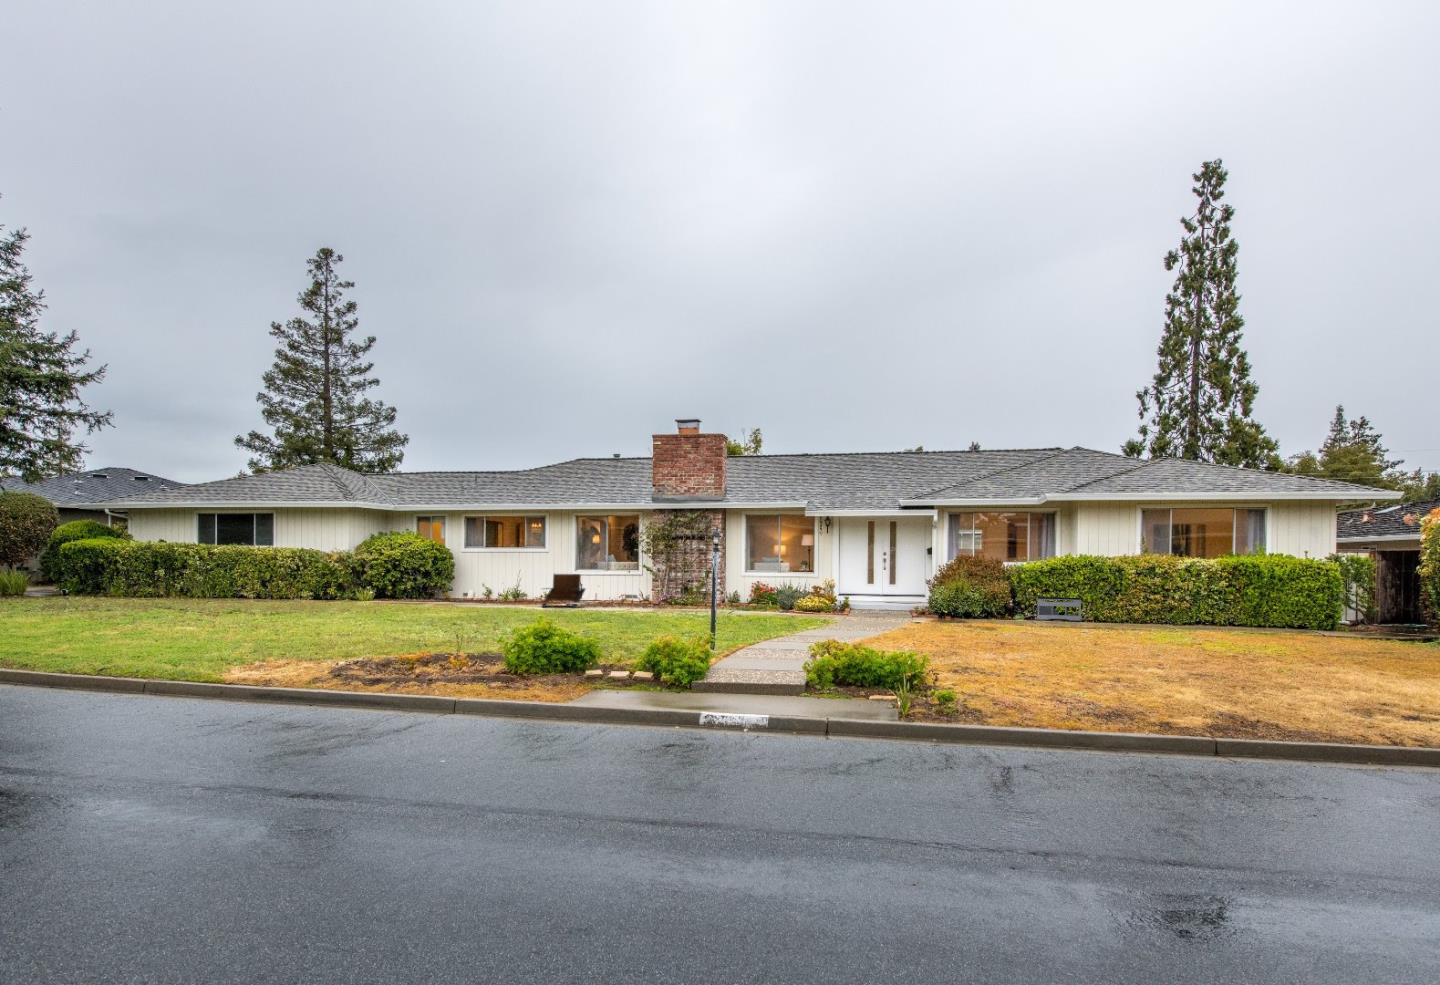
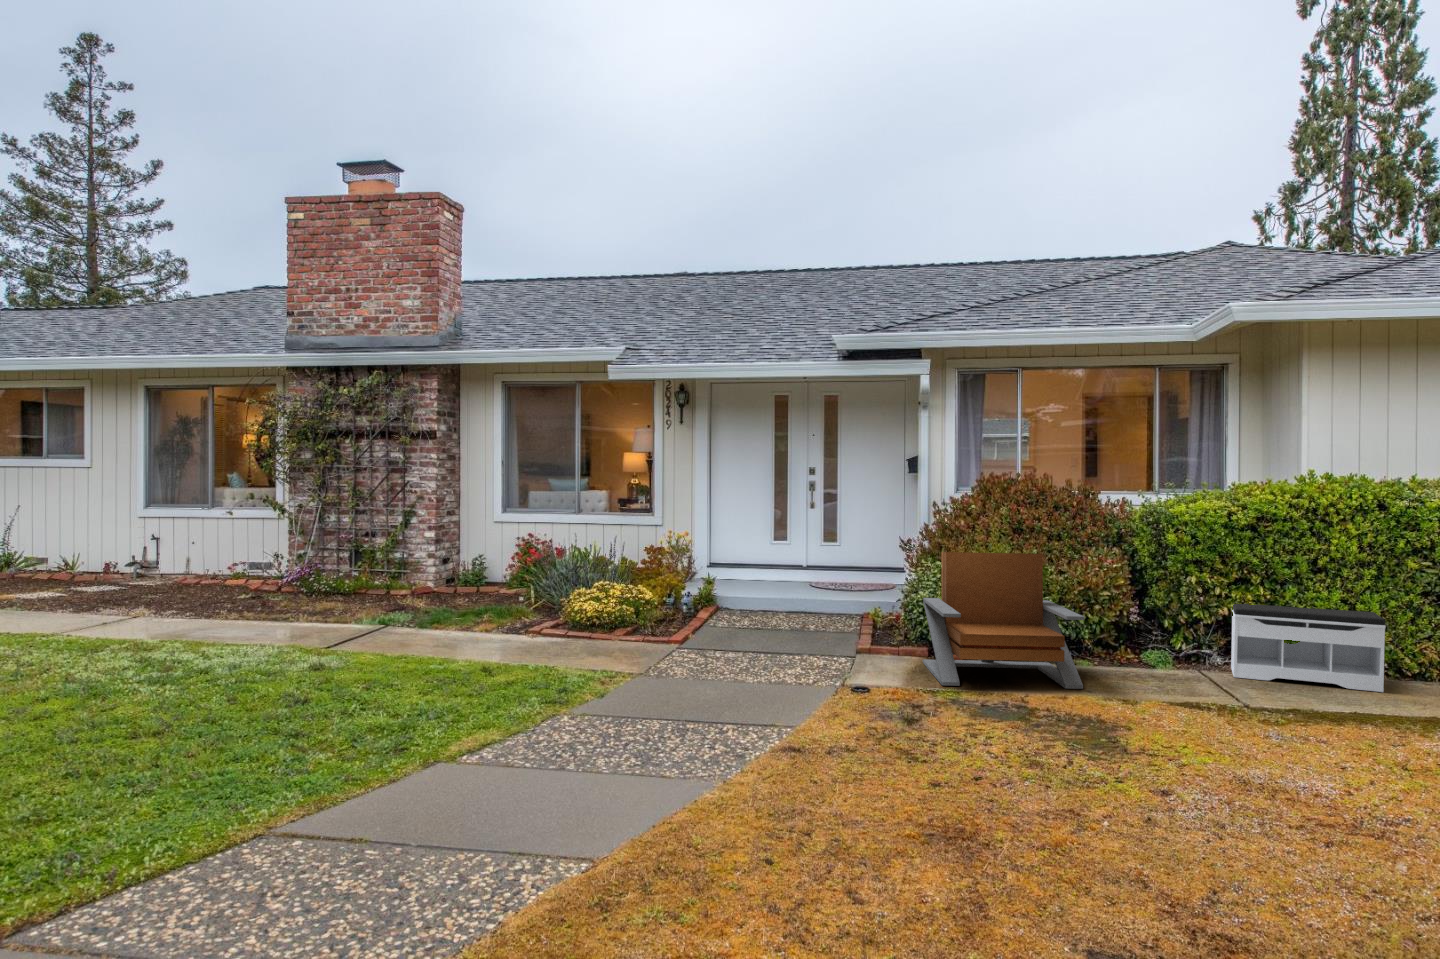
lounge chair: present [542,574,585,608] -> present [923,552,1084,689]

